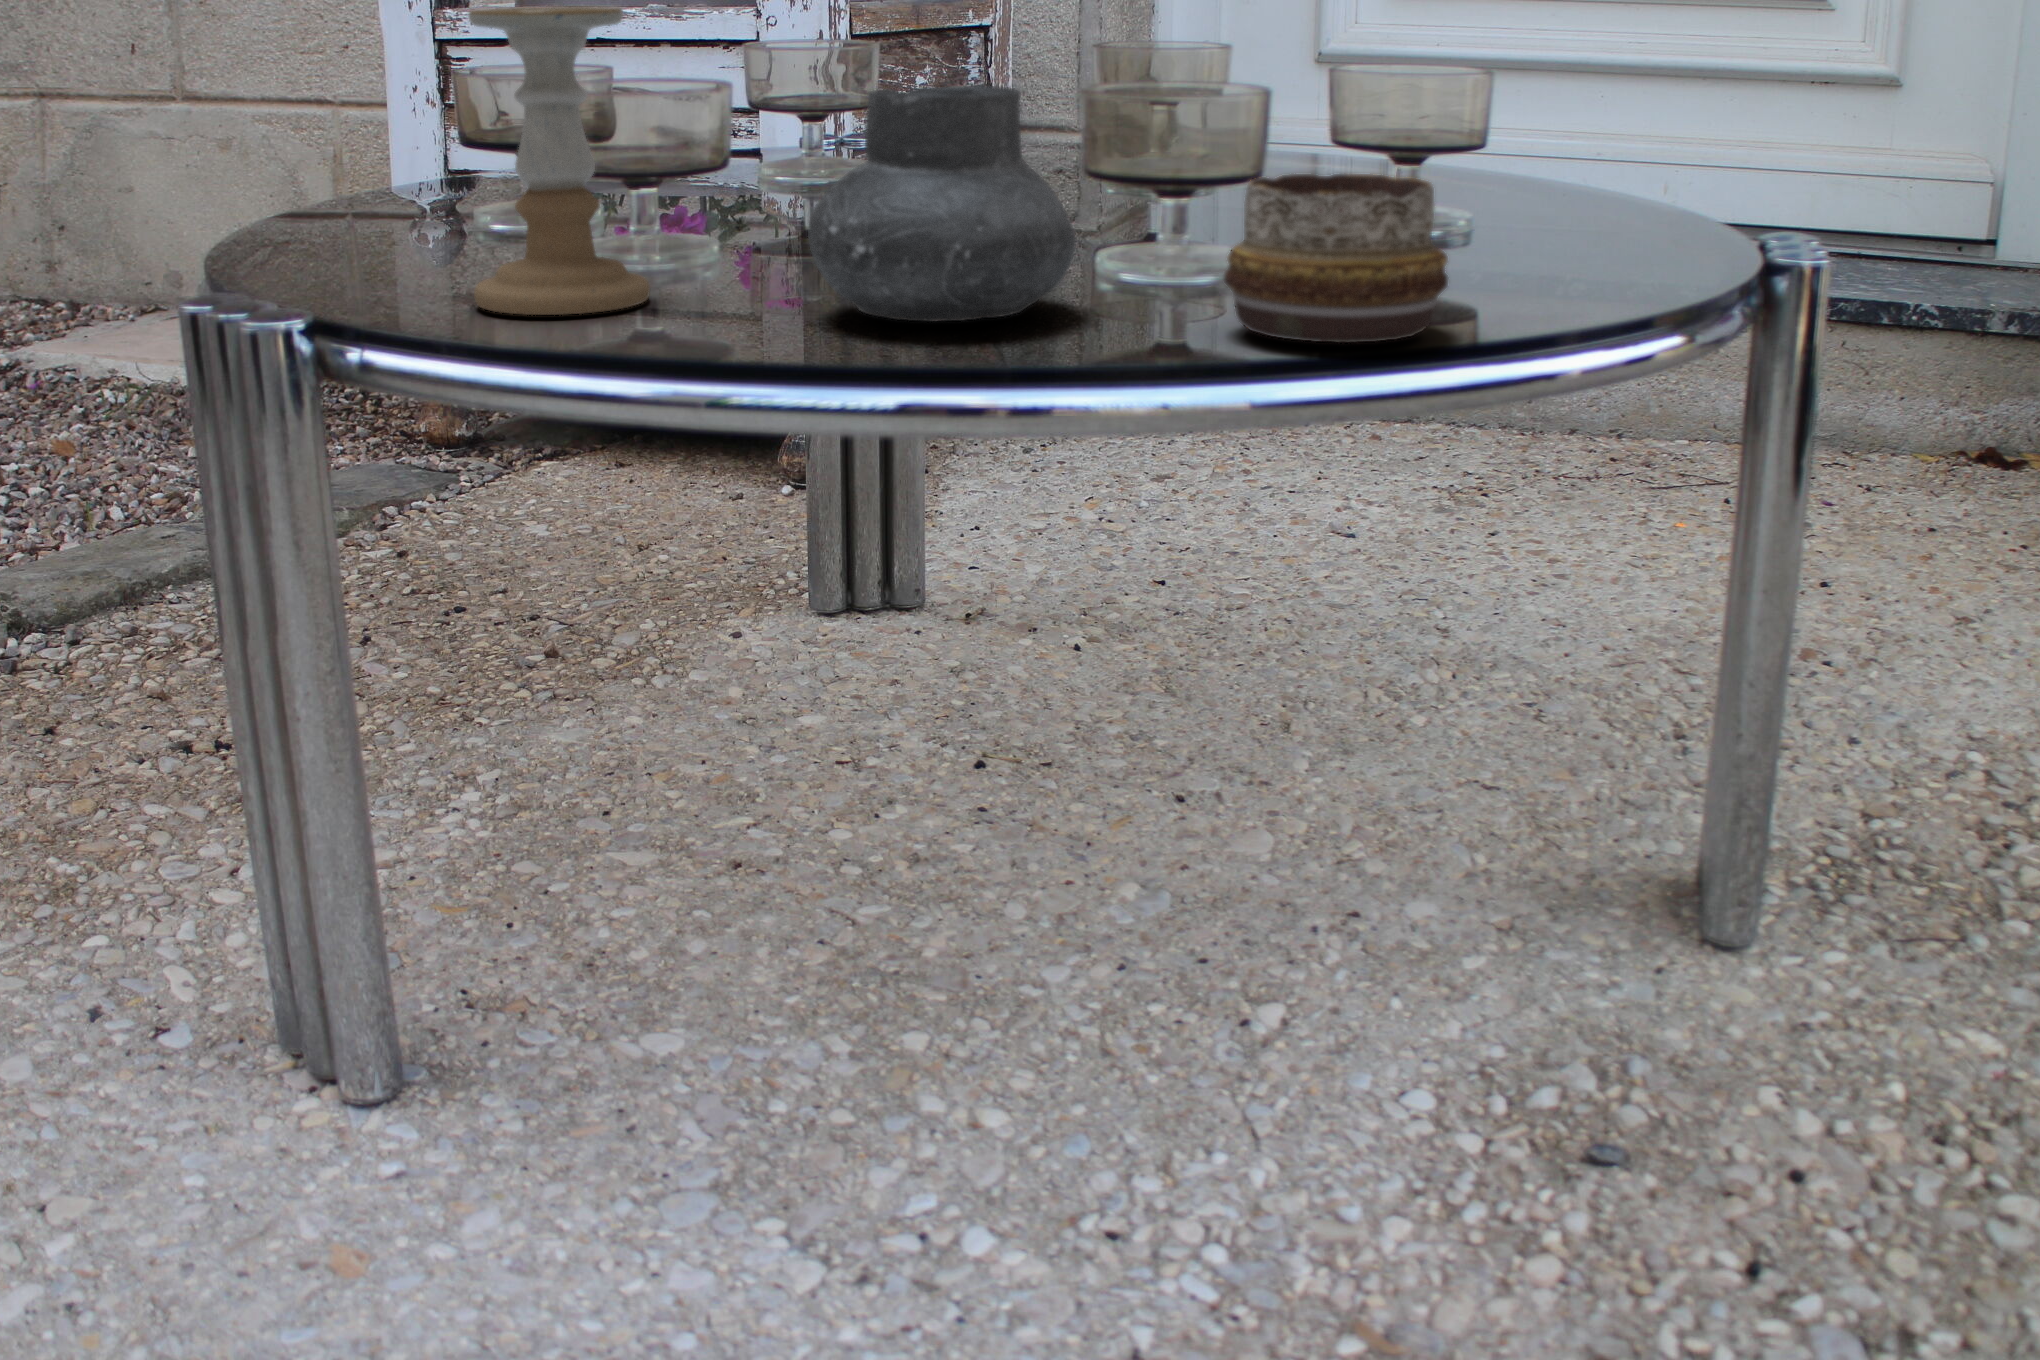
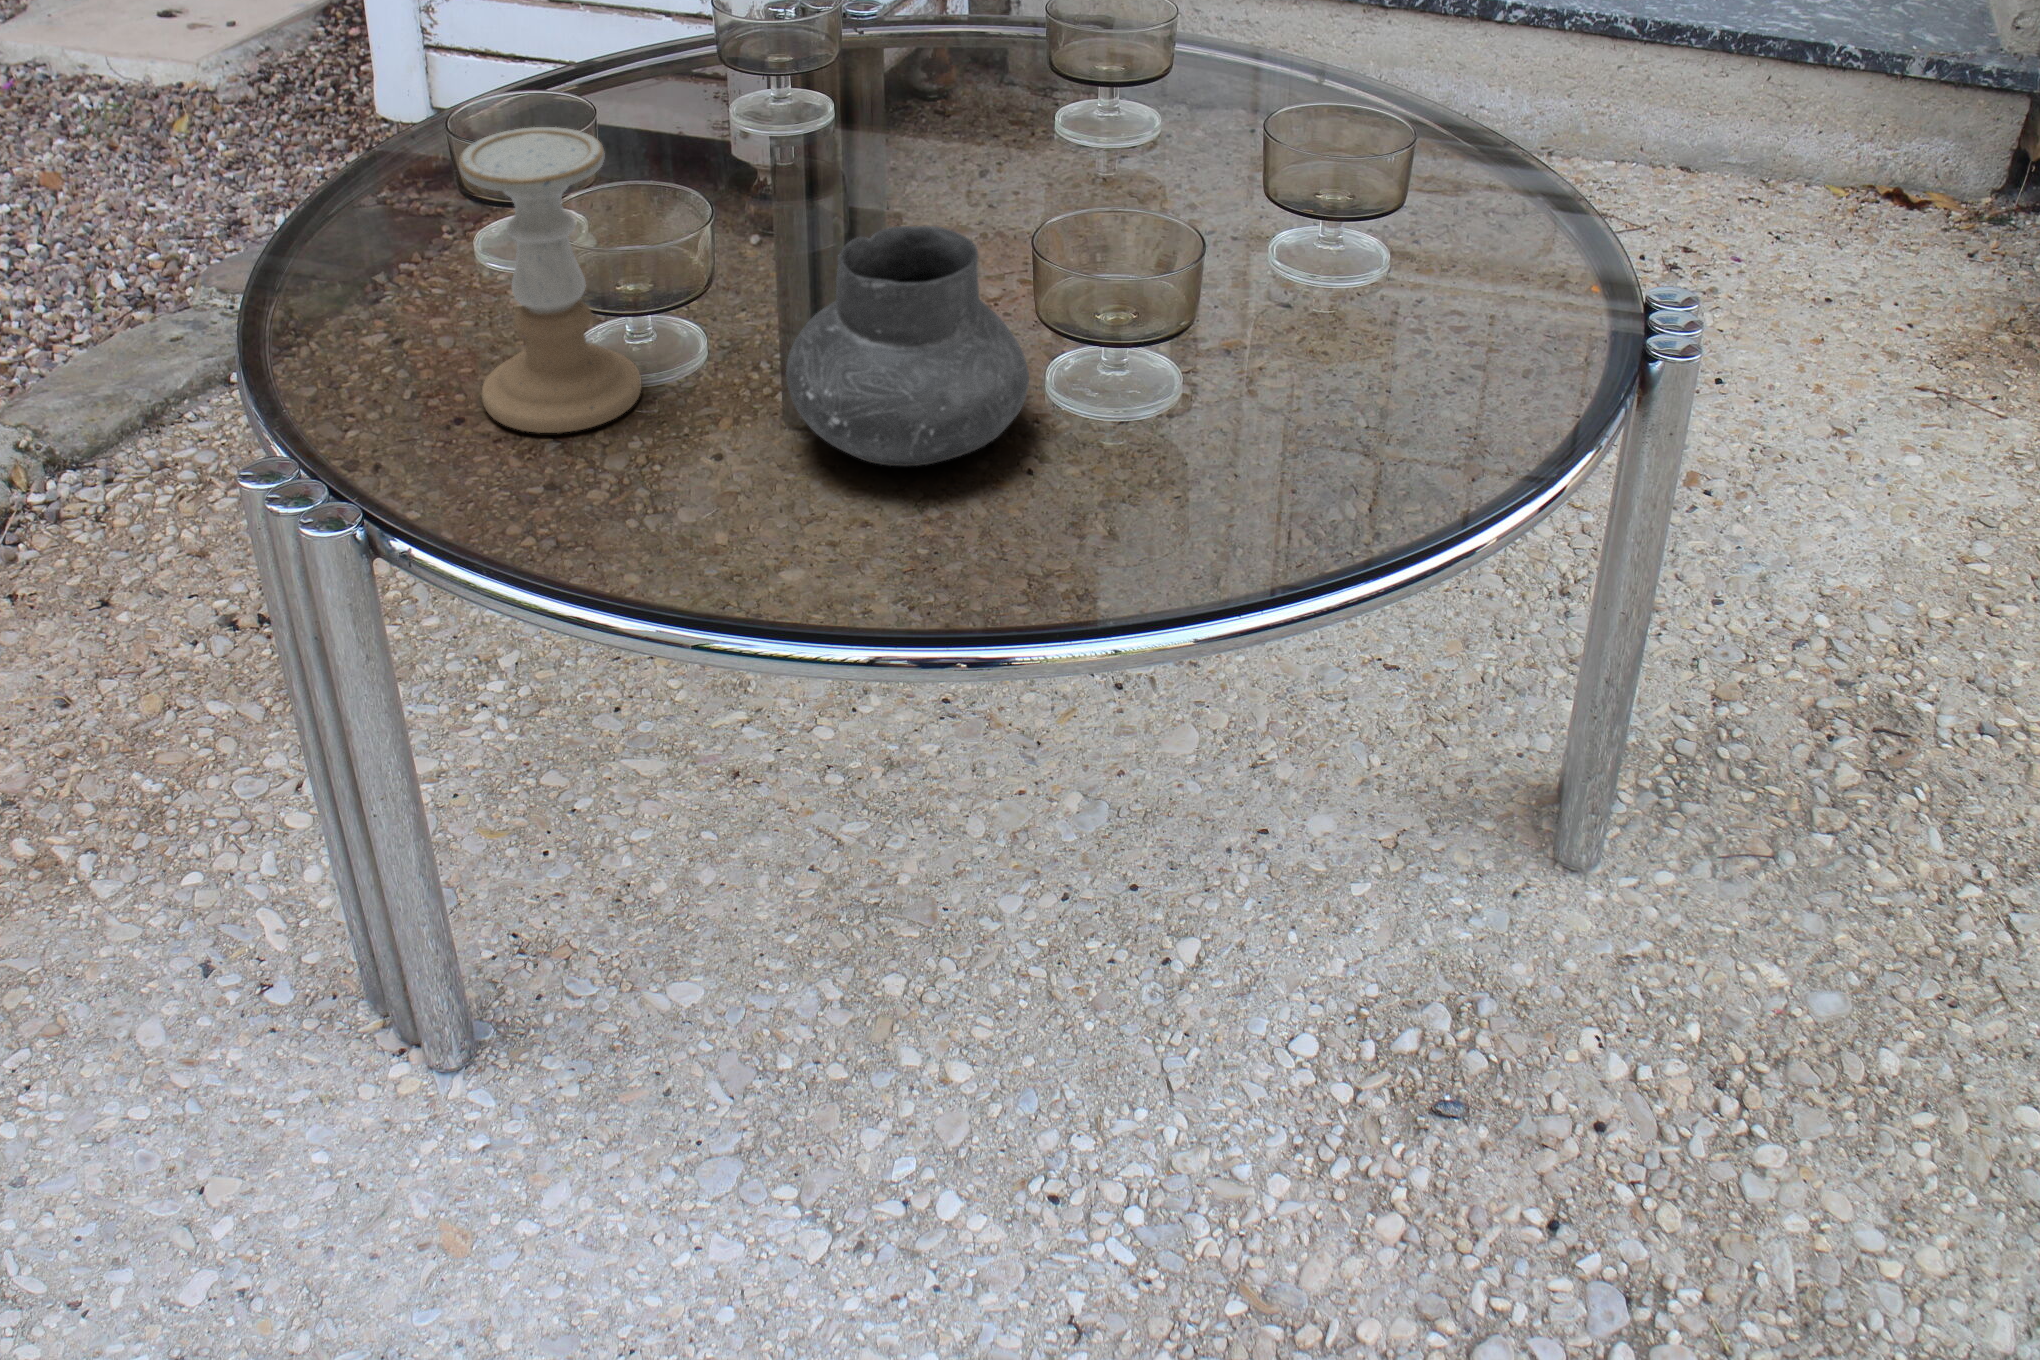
decorative bowl: present [1224,174,1448,343] -> none [1160,331,1359,520]

